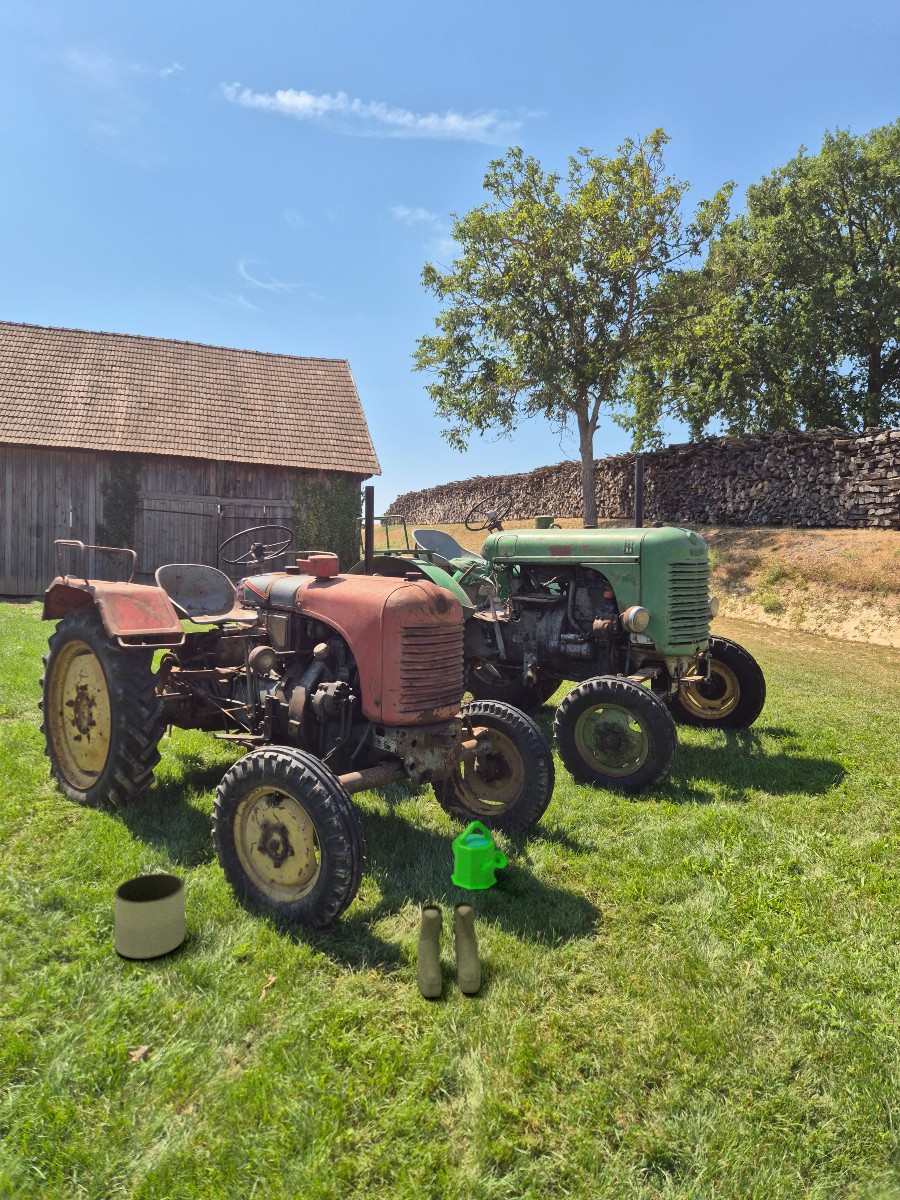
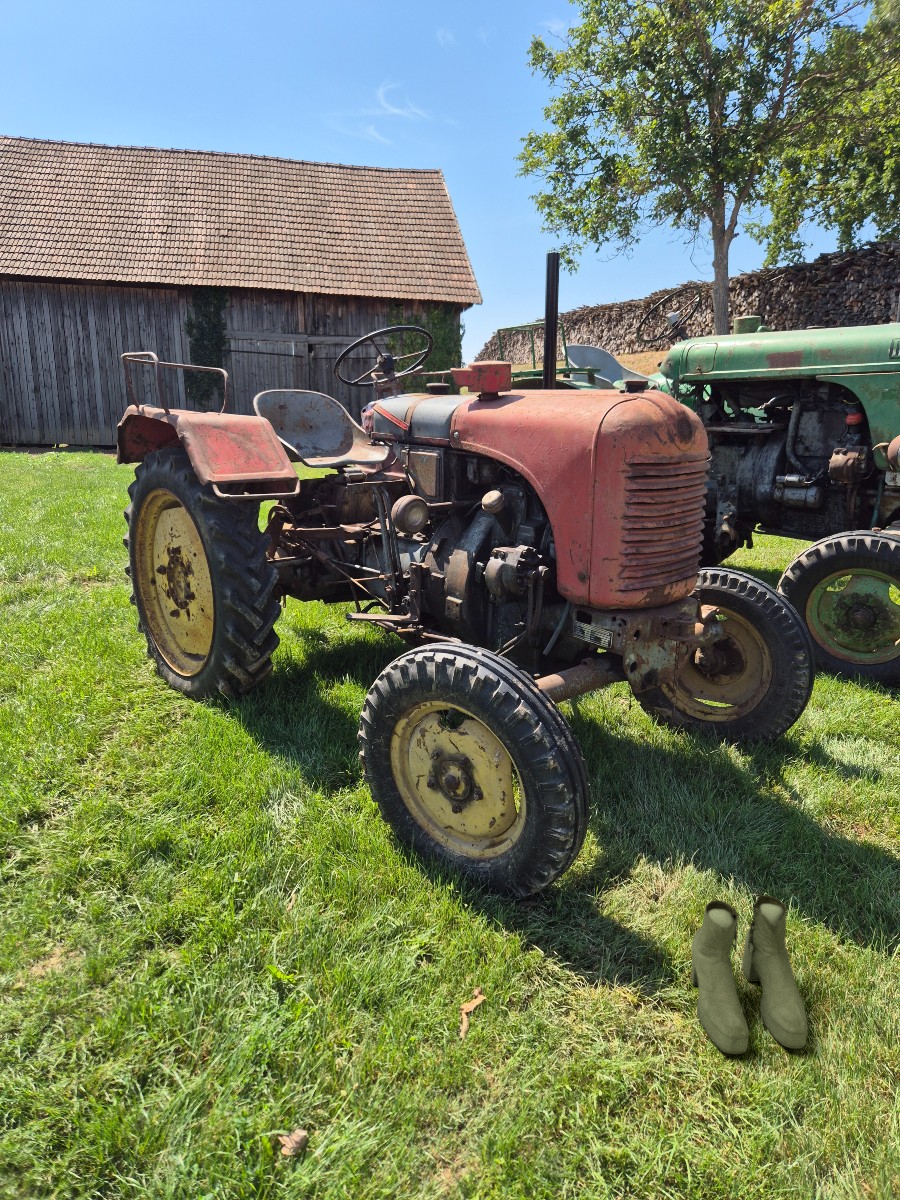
watering can: present [451,821,507,889] -> none [679,742,779,837]
planter: present [115,873,185,959] -> none [235,825,336,953]

